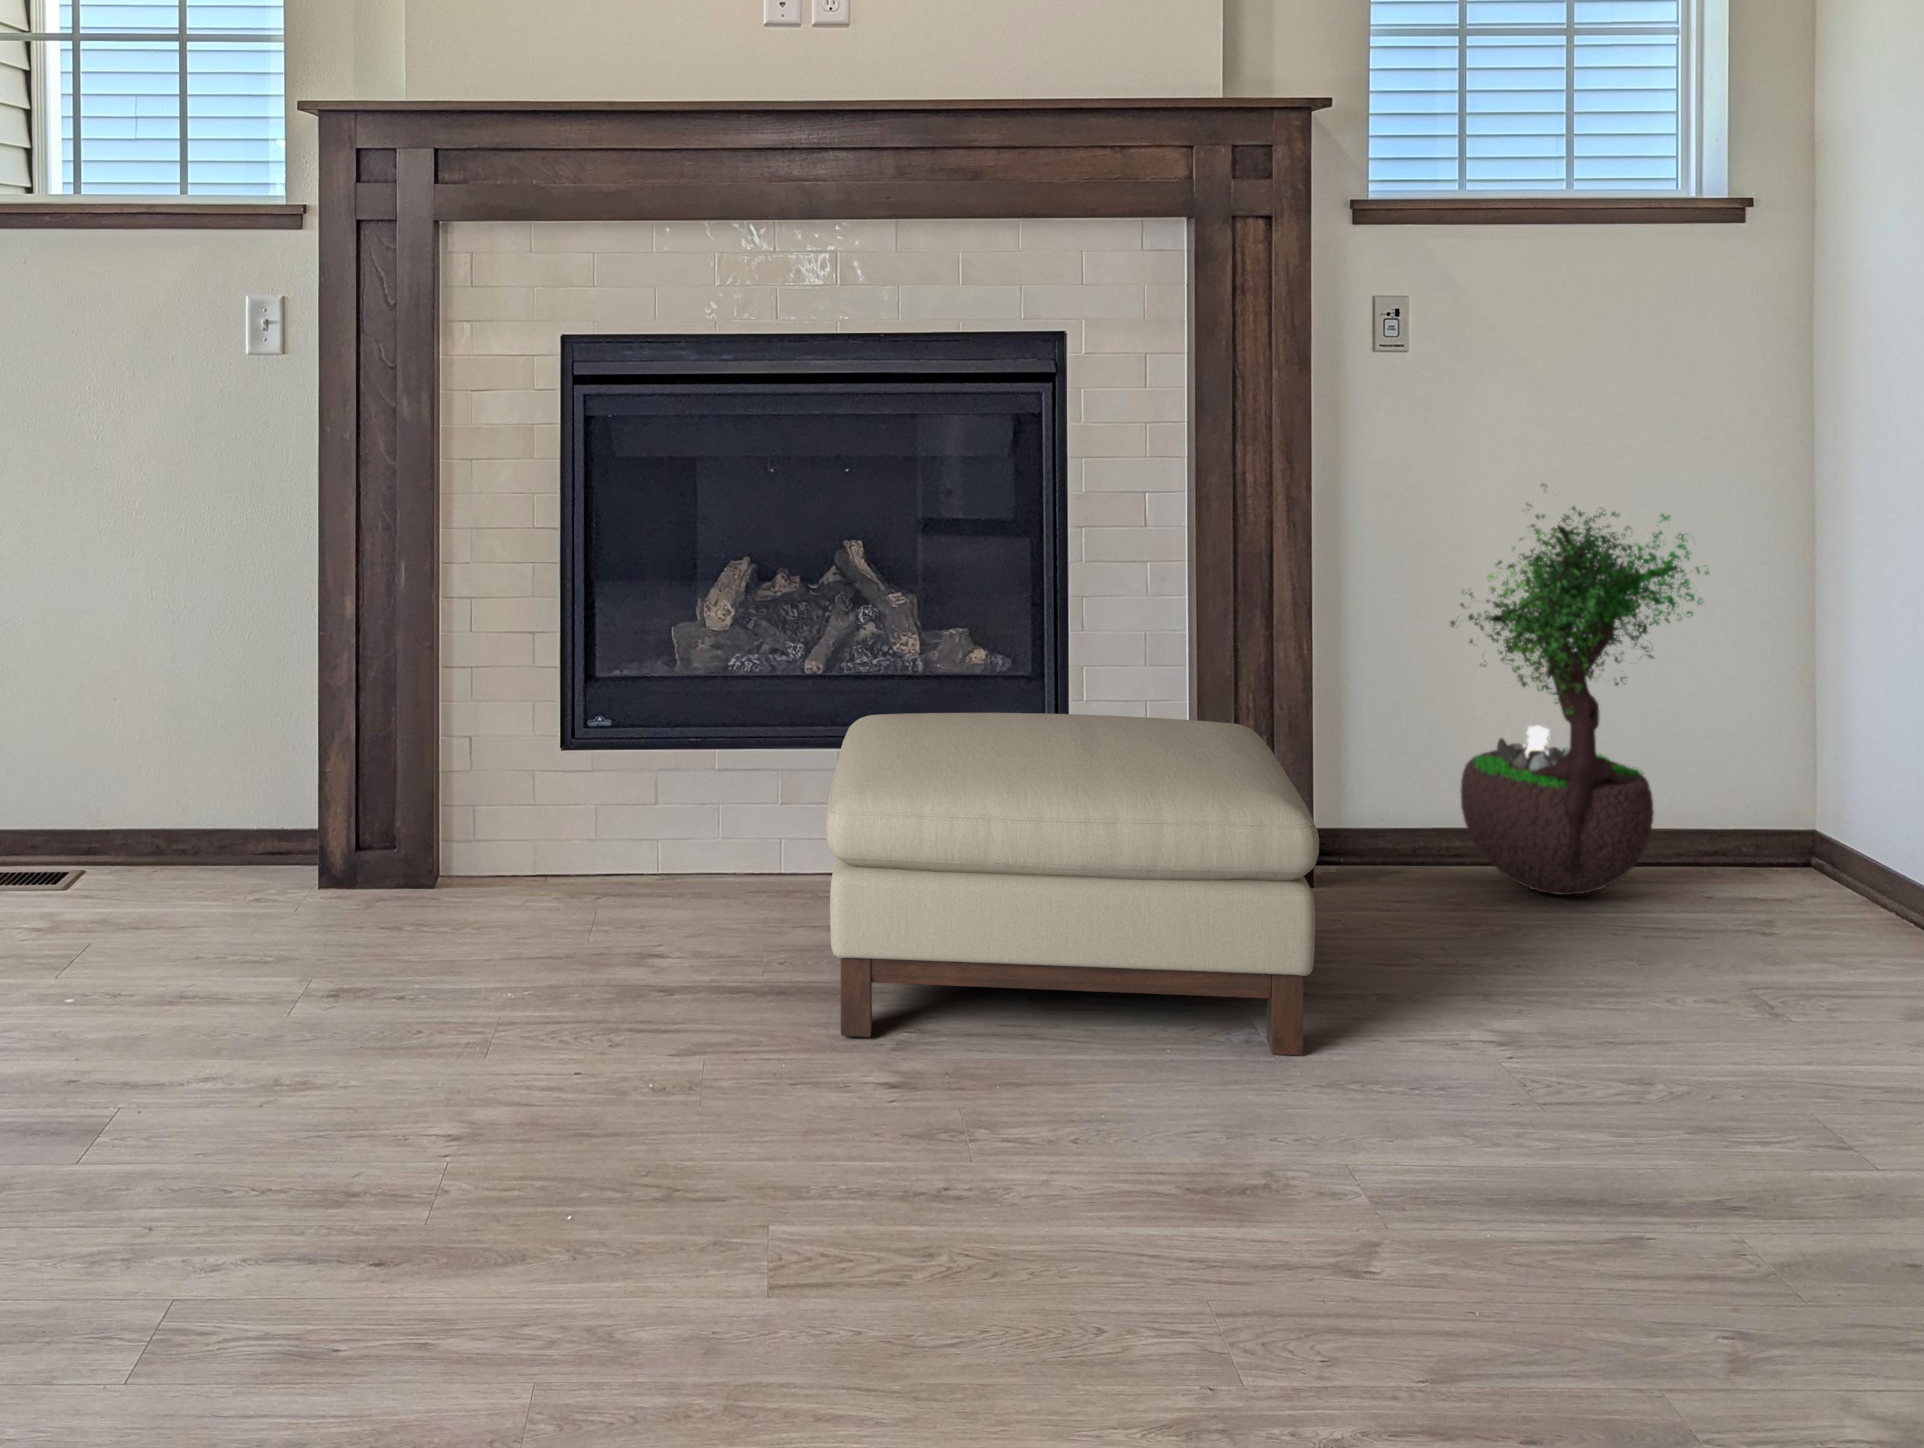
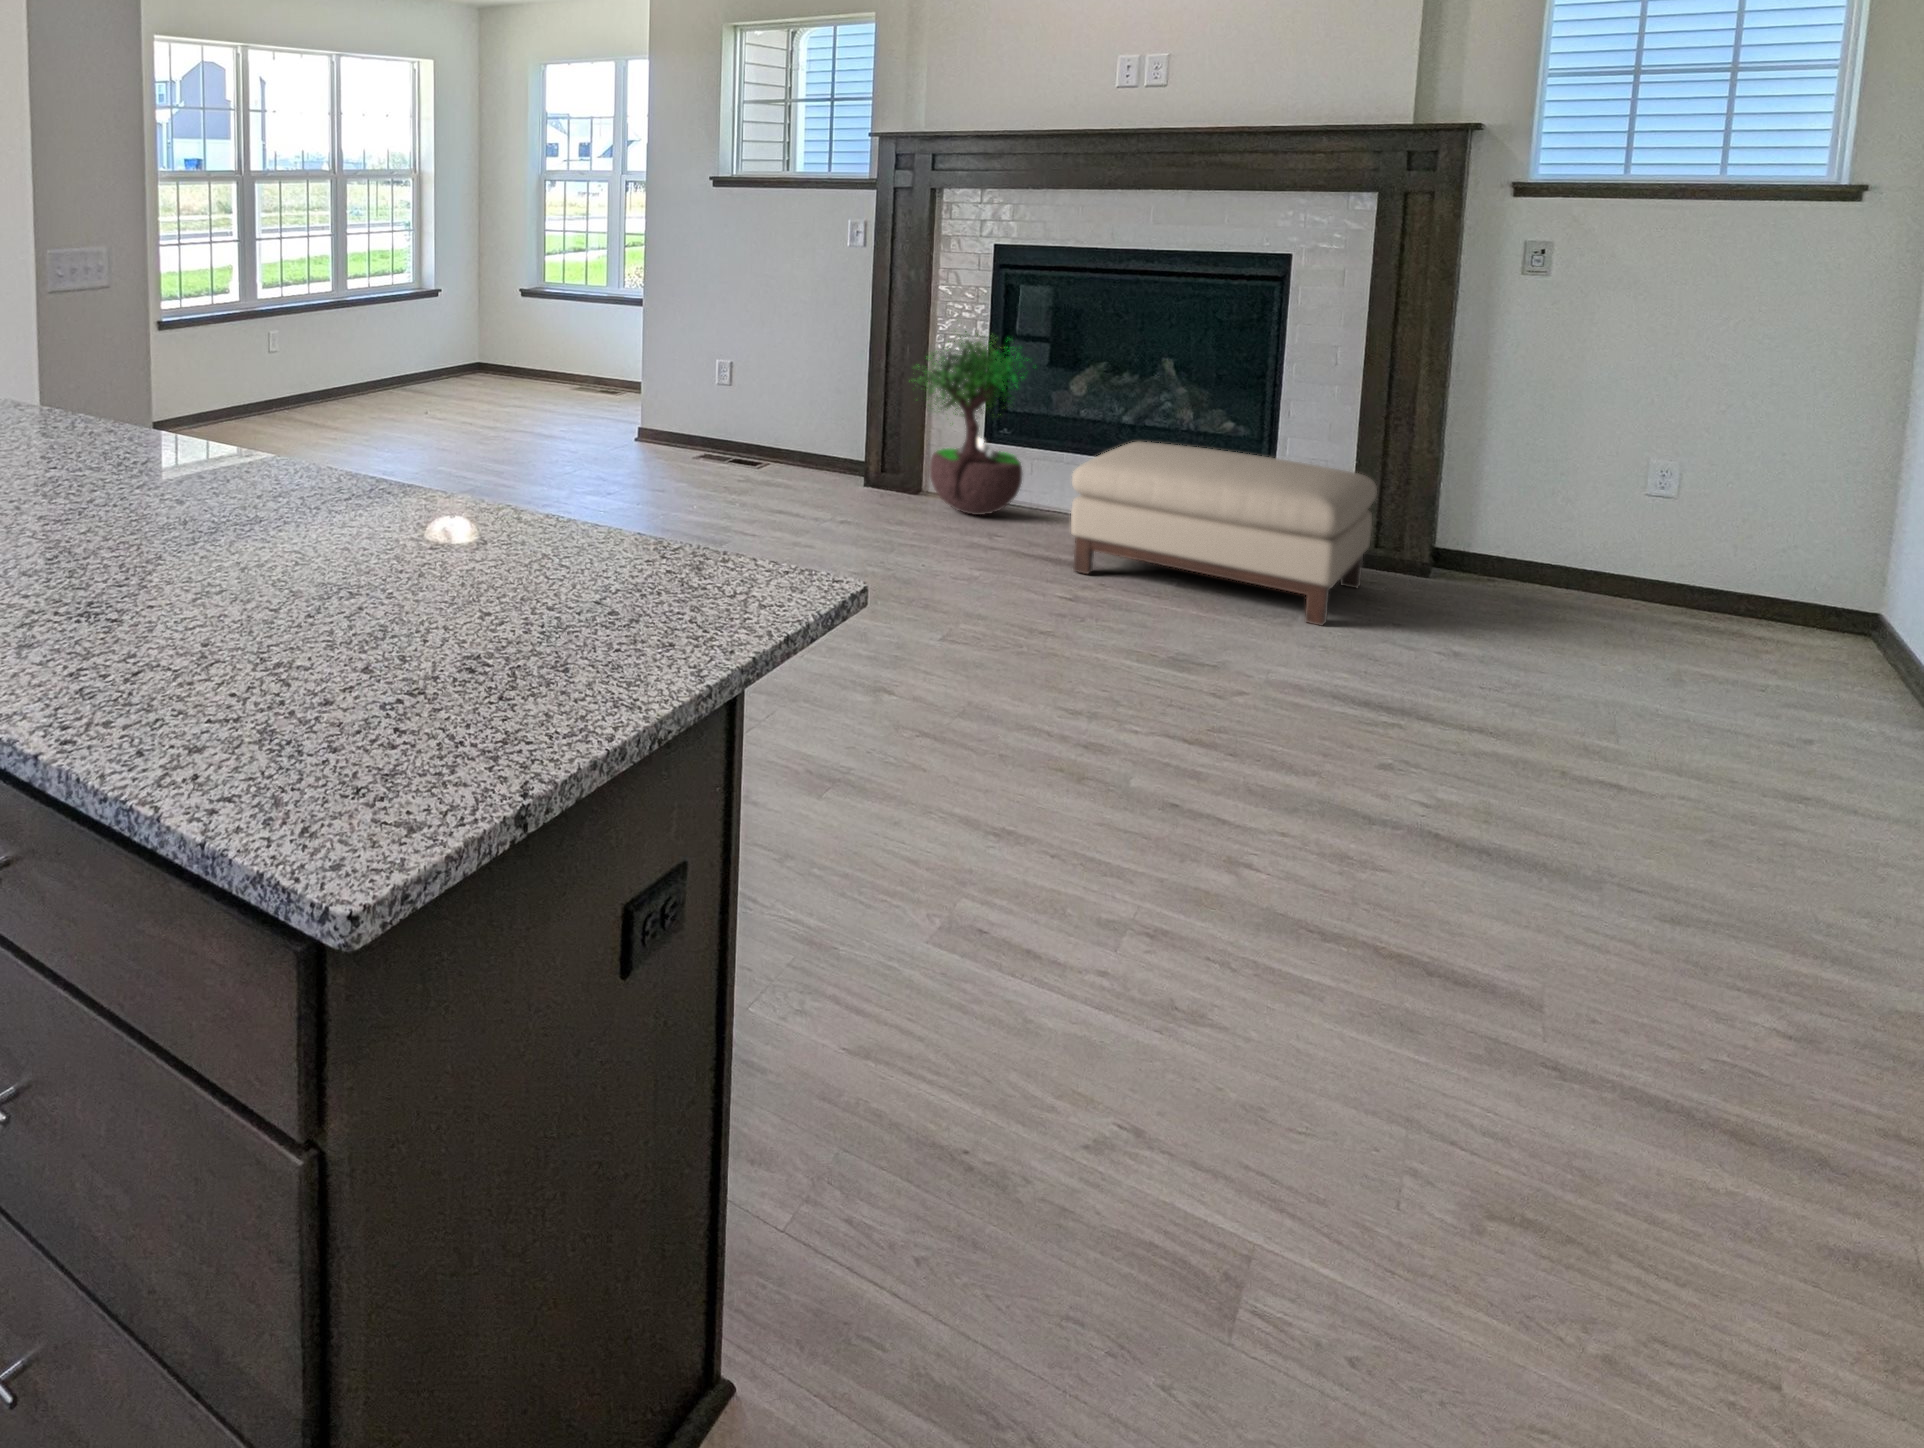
potted tree: present [1451,484,1708,895] -> present [909,331,1028,515]

